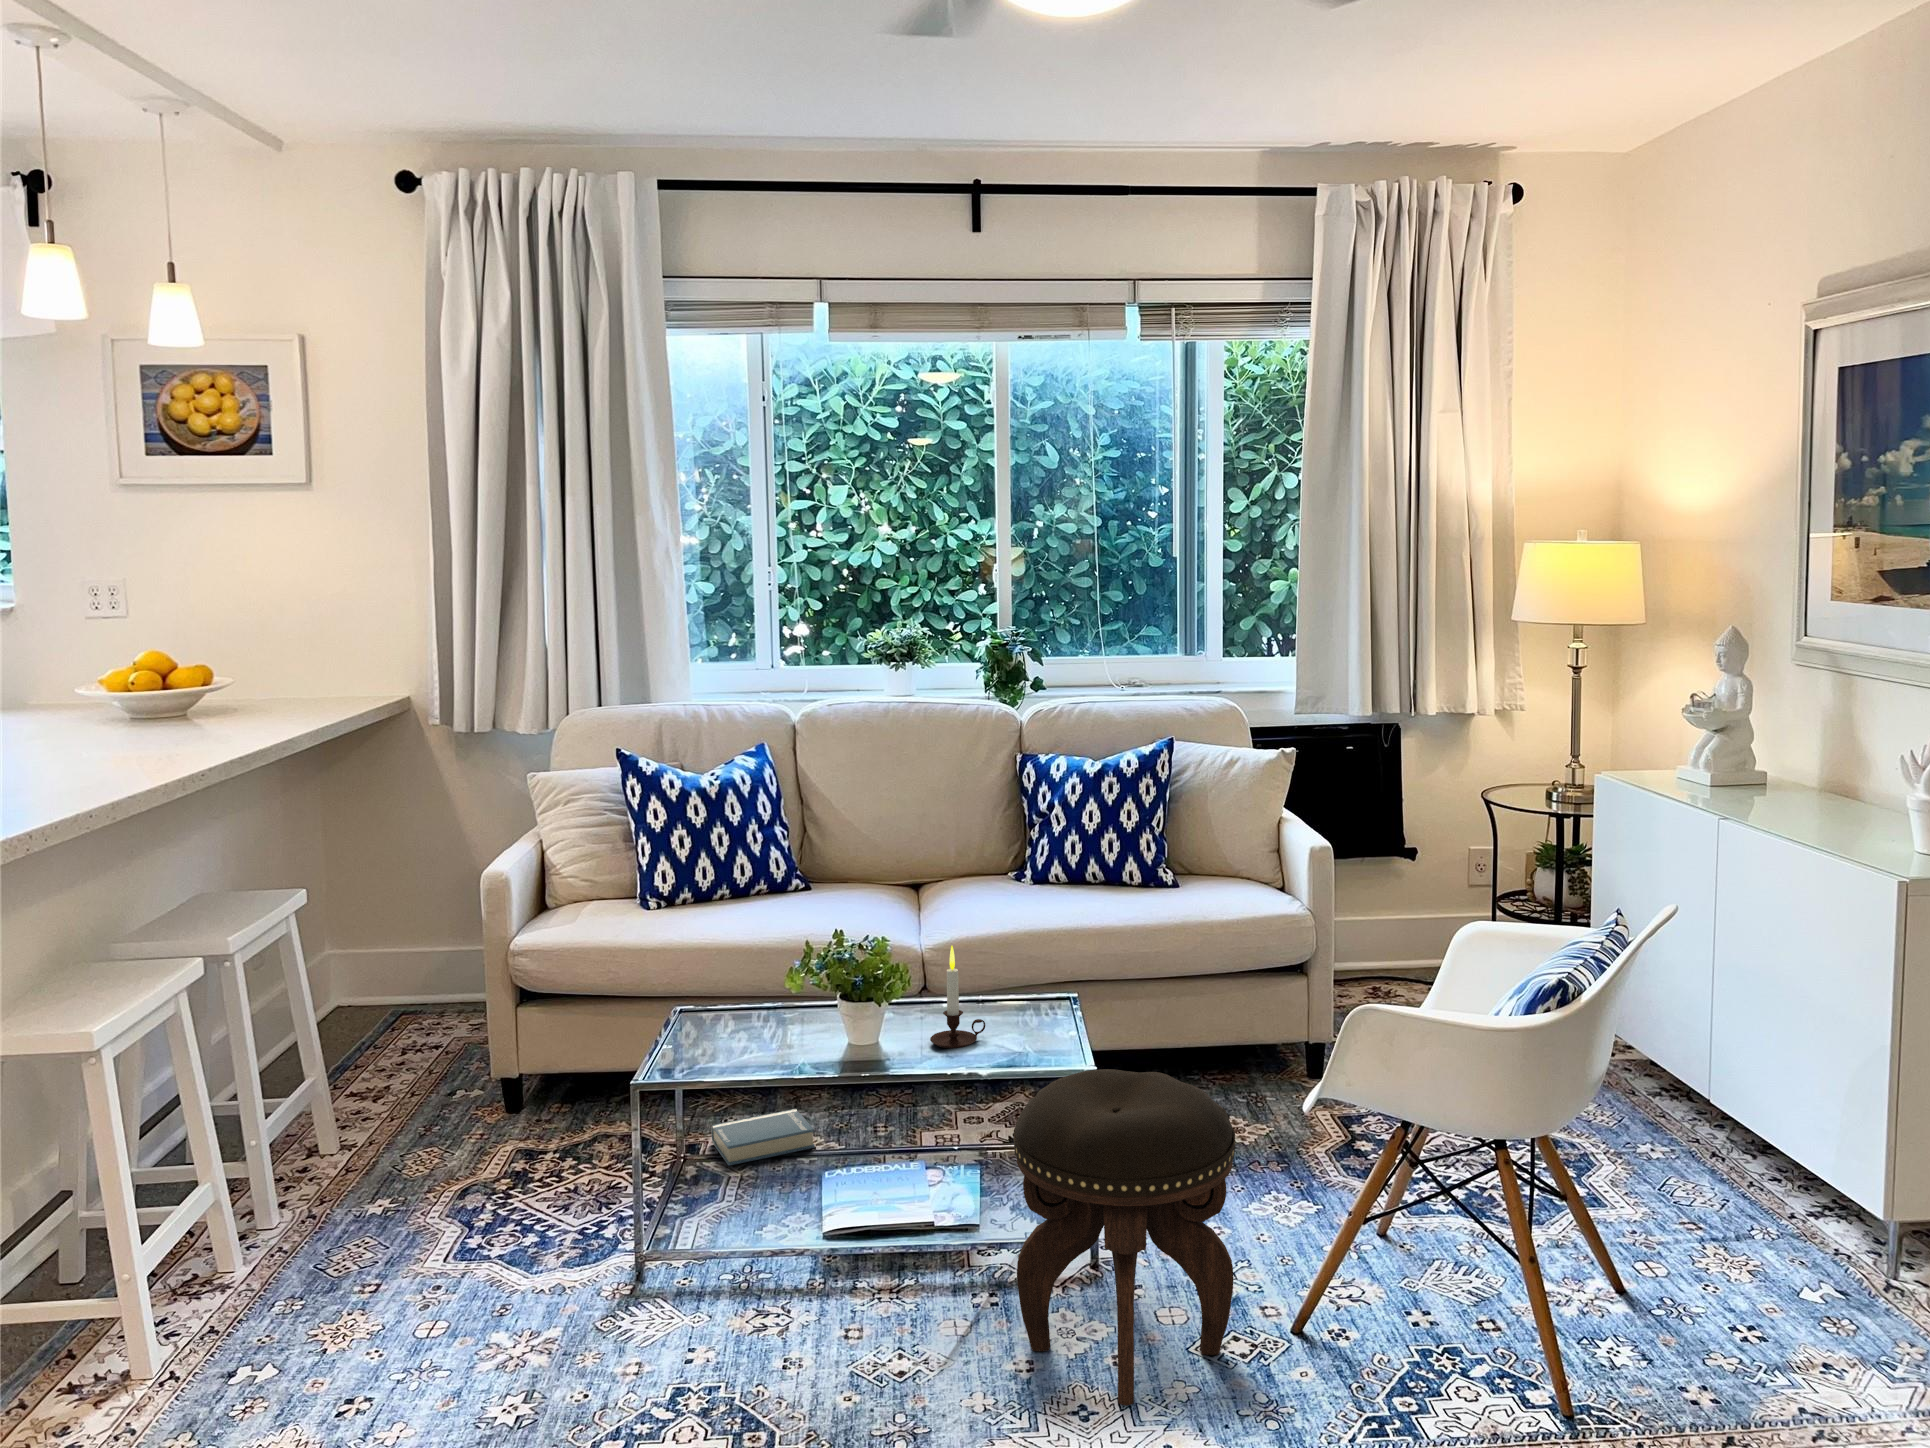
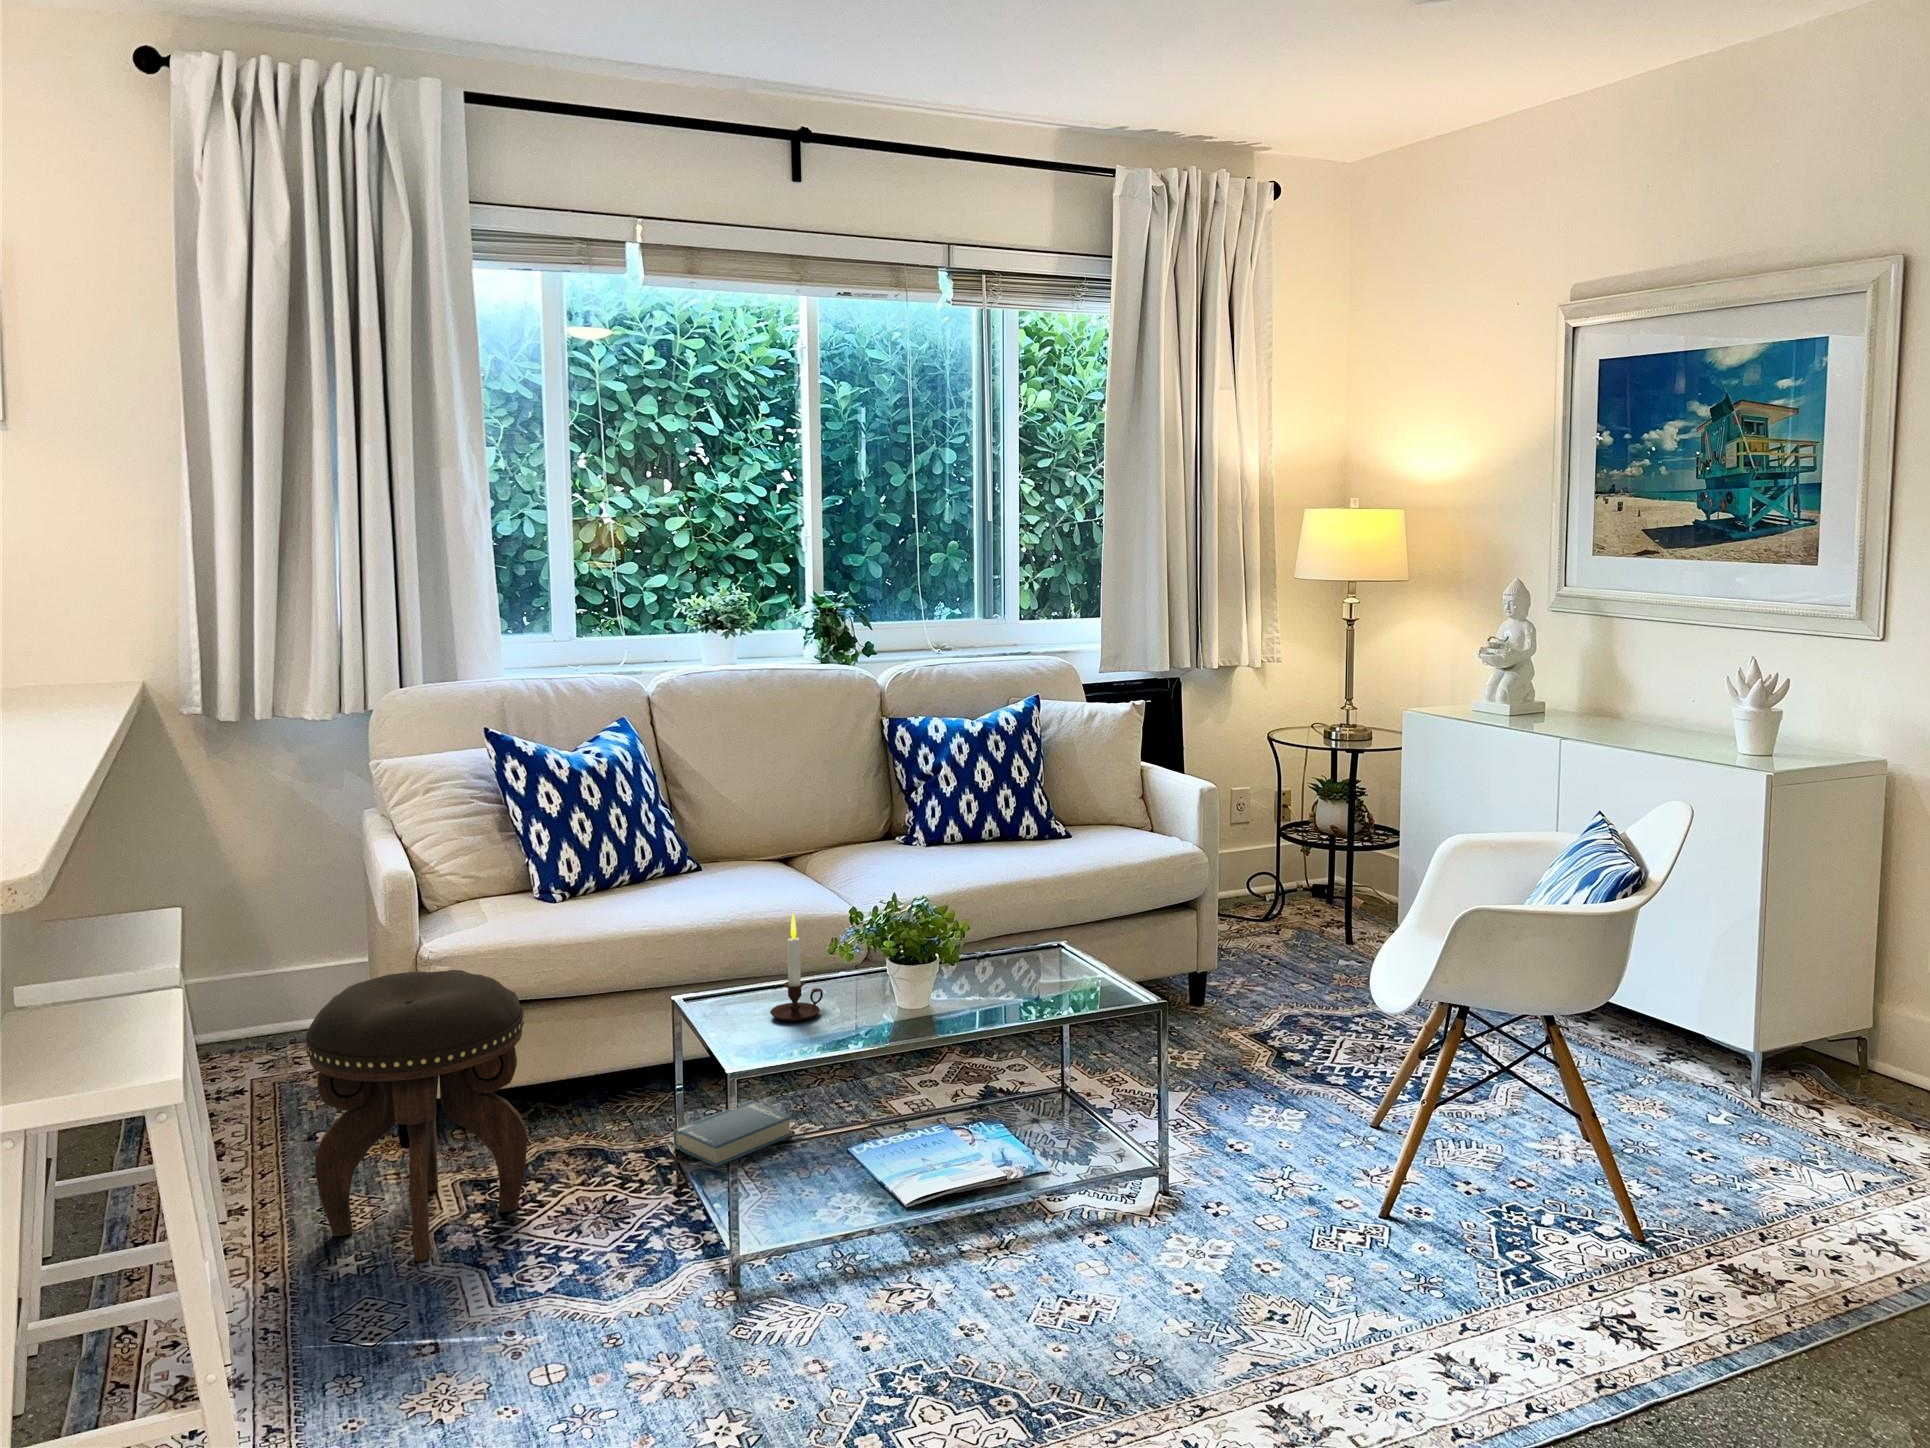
candle: present [930,946,985,1048] -> present [770,914,823,1021]
footstool: present [1014,1069,1235,1406] -> present [306,970,527,1262]

